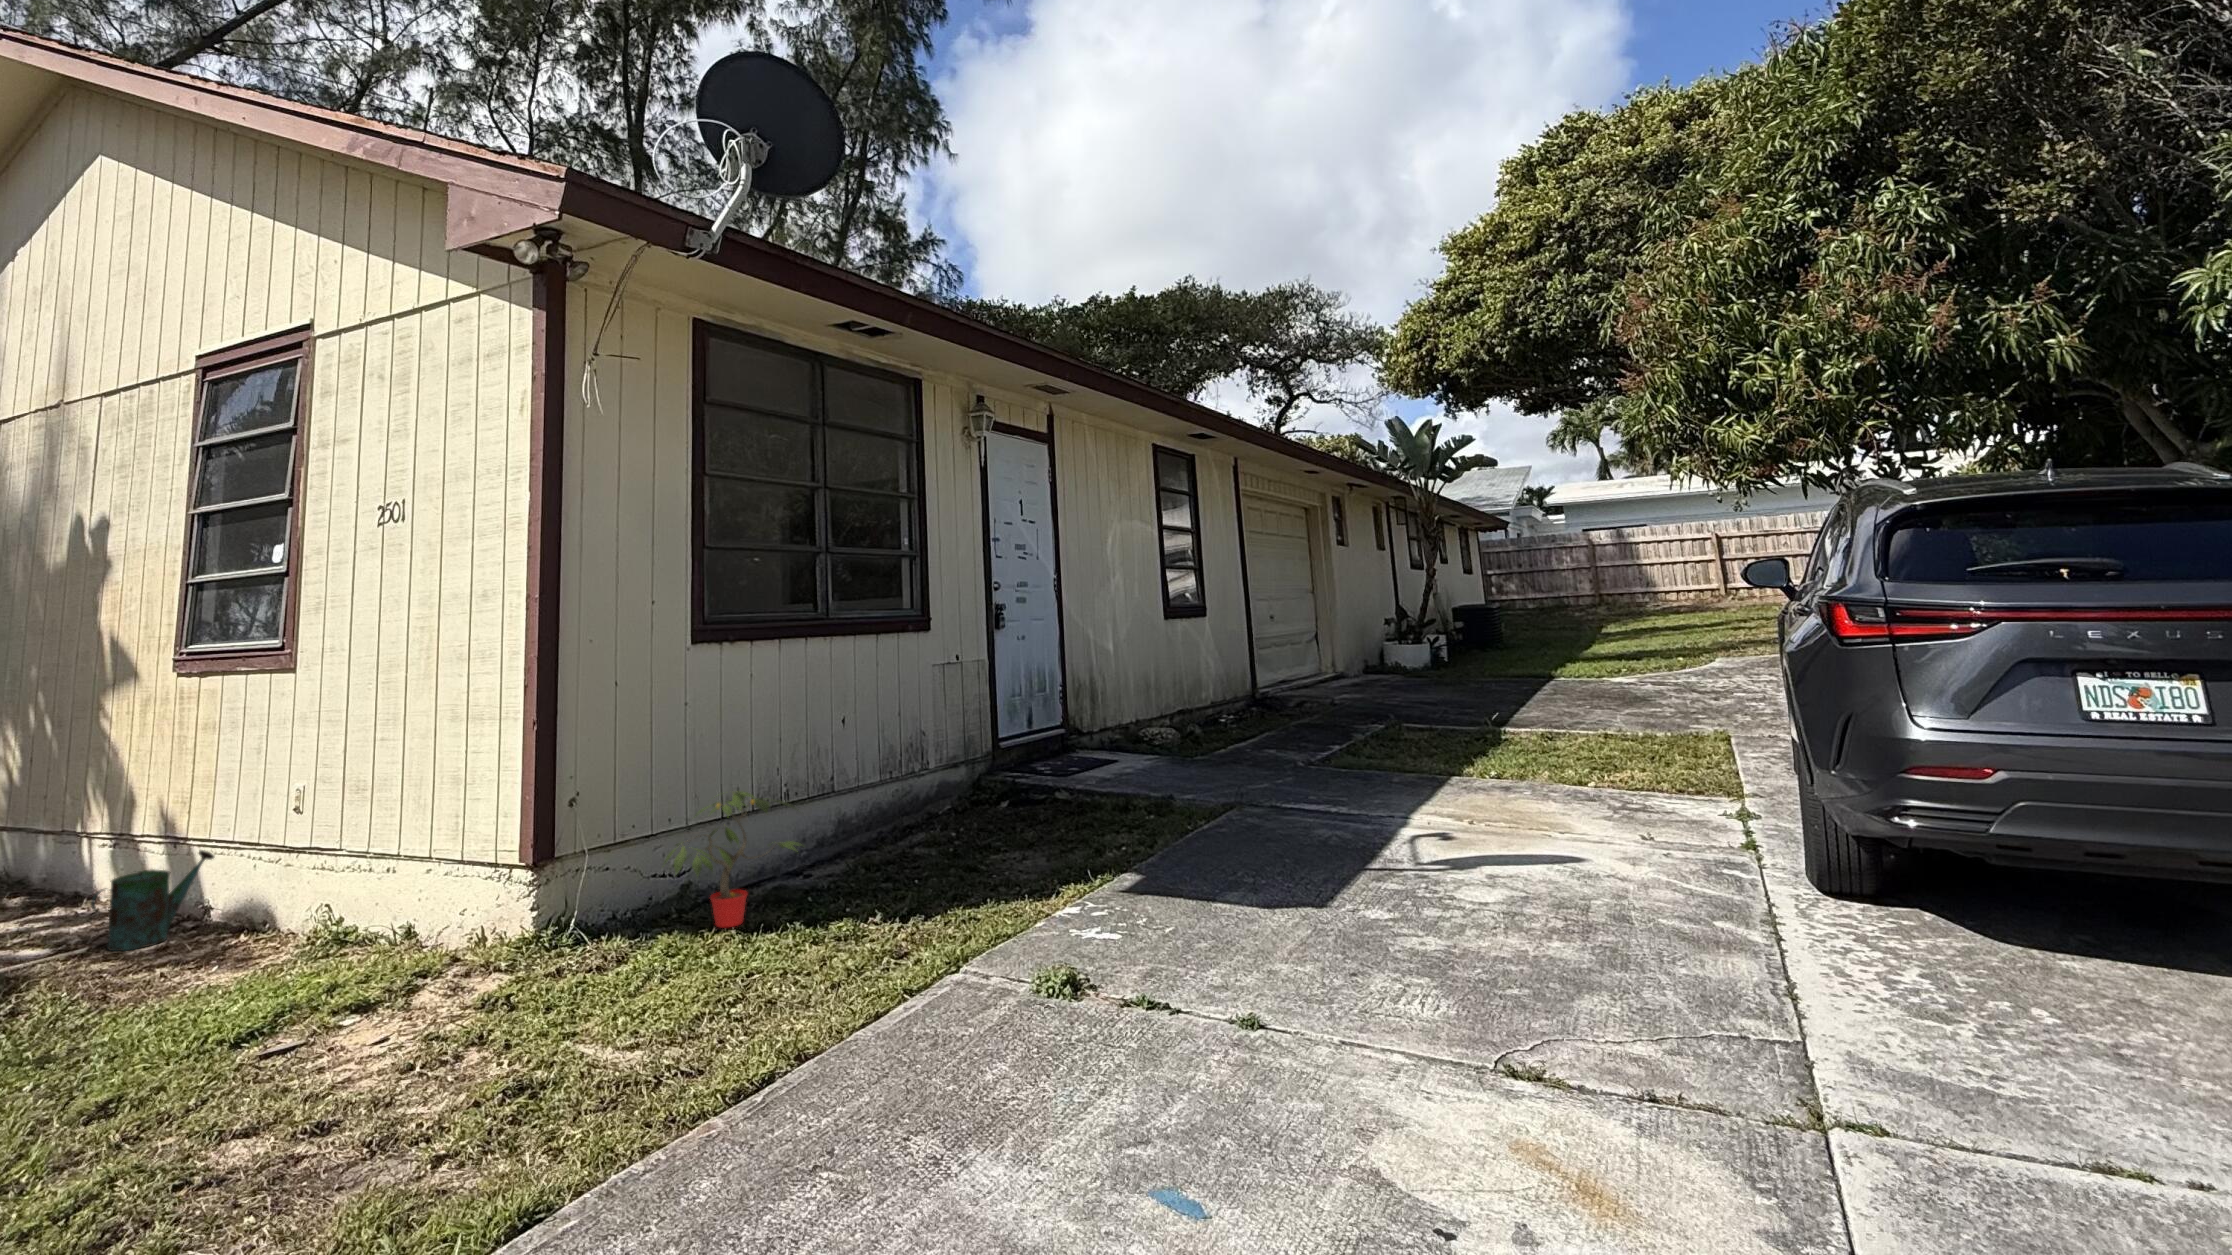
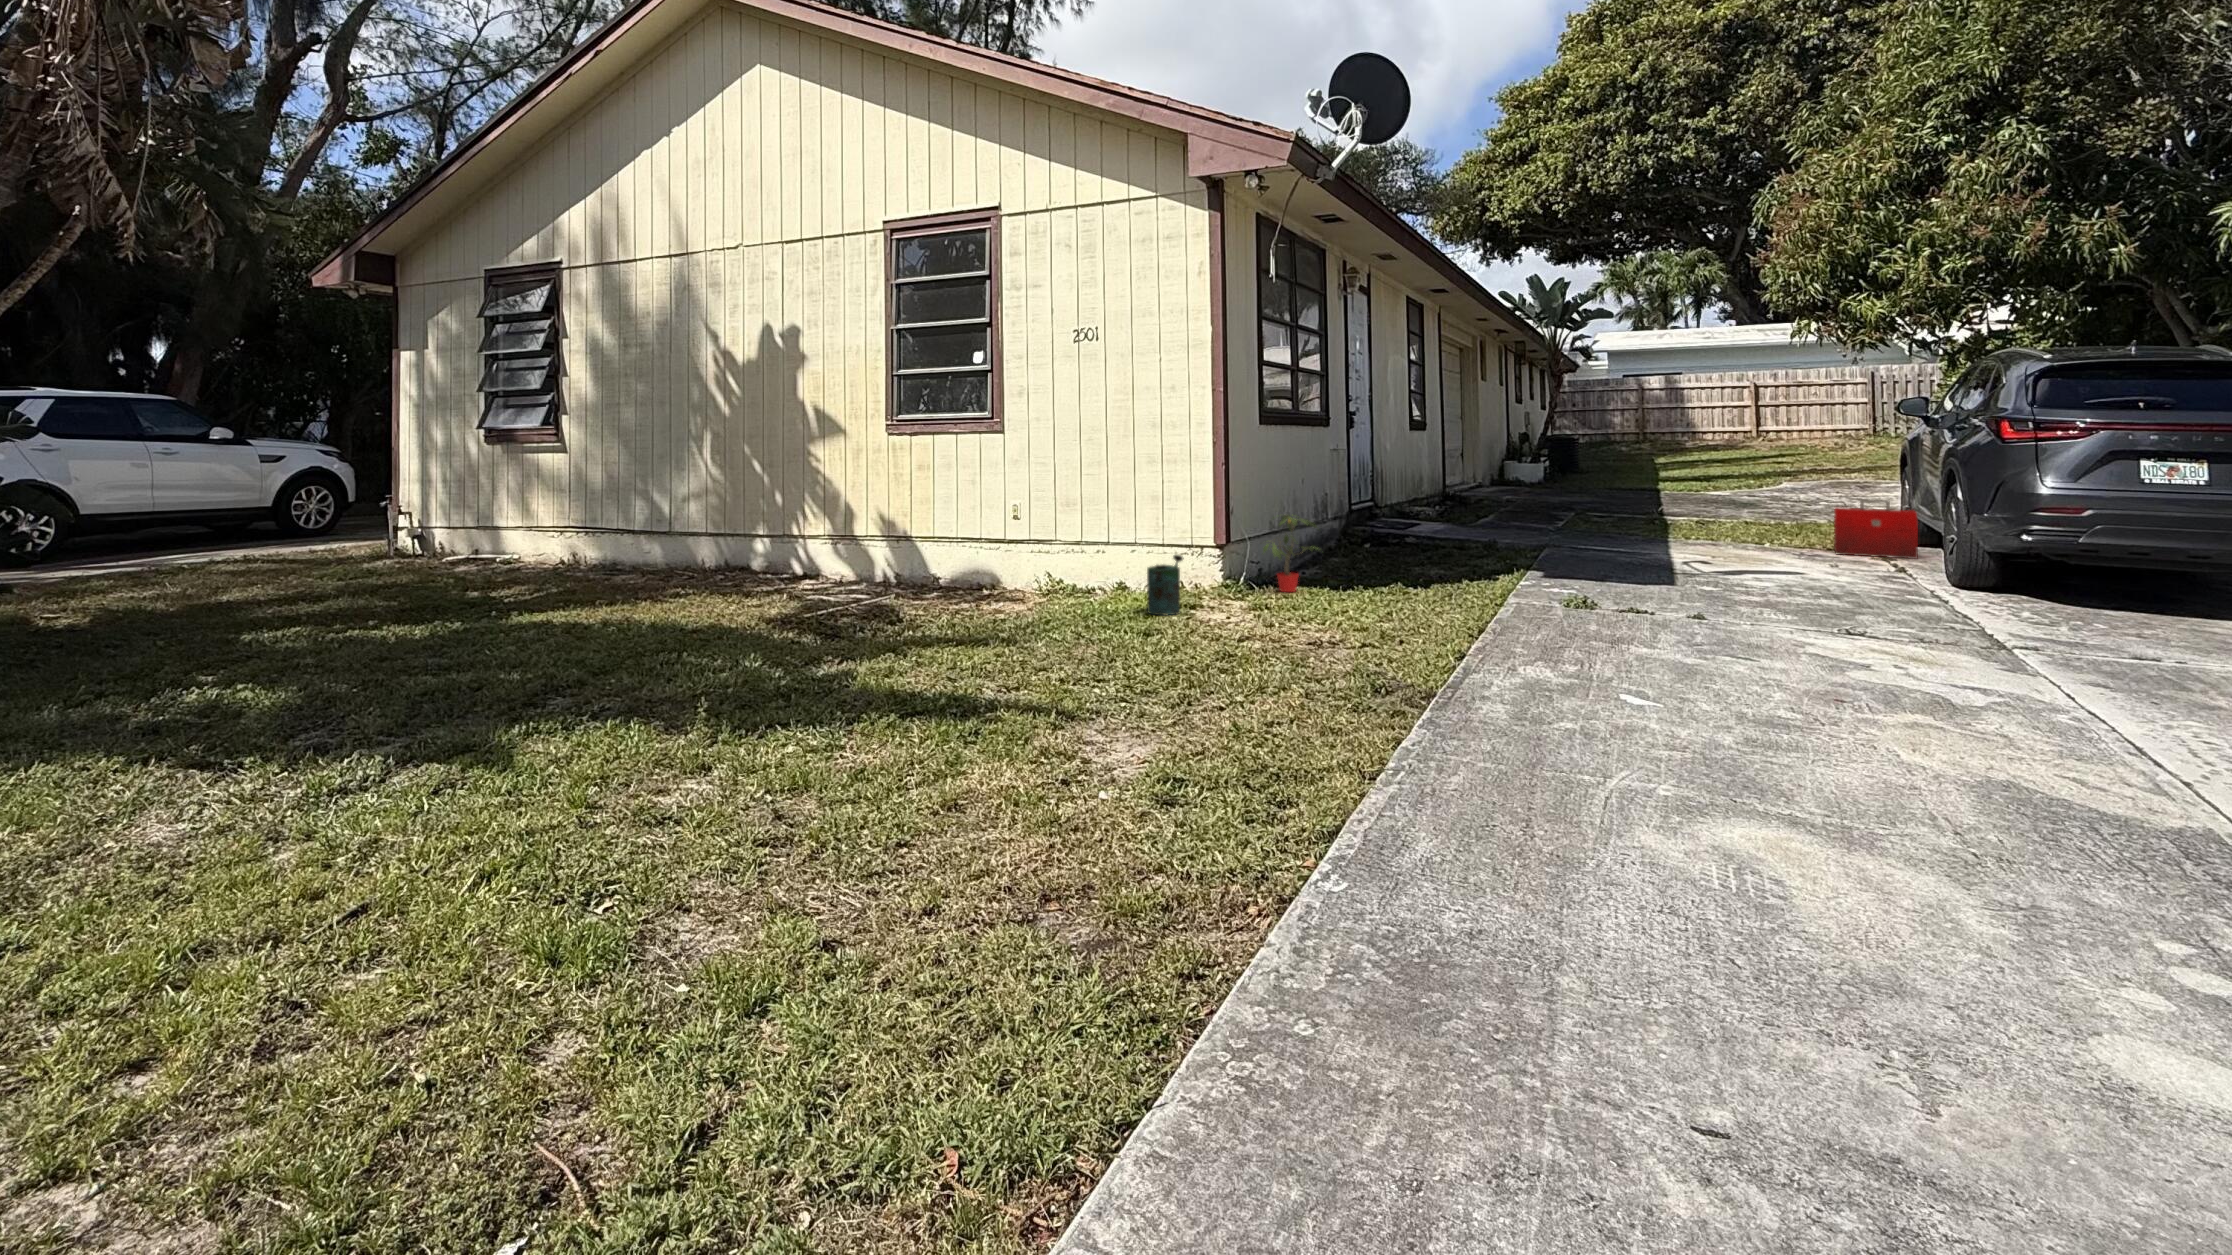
toolbox: none [1678,713,1803,808] -> present [1834,499,1918,559]
watering can: present [91,850,214,951] -> present [1147,555,1184,615]

